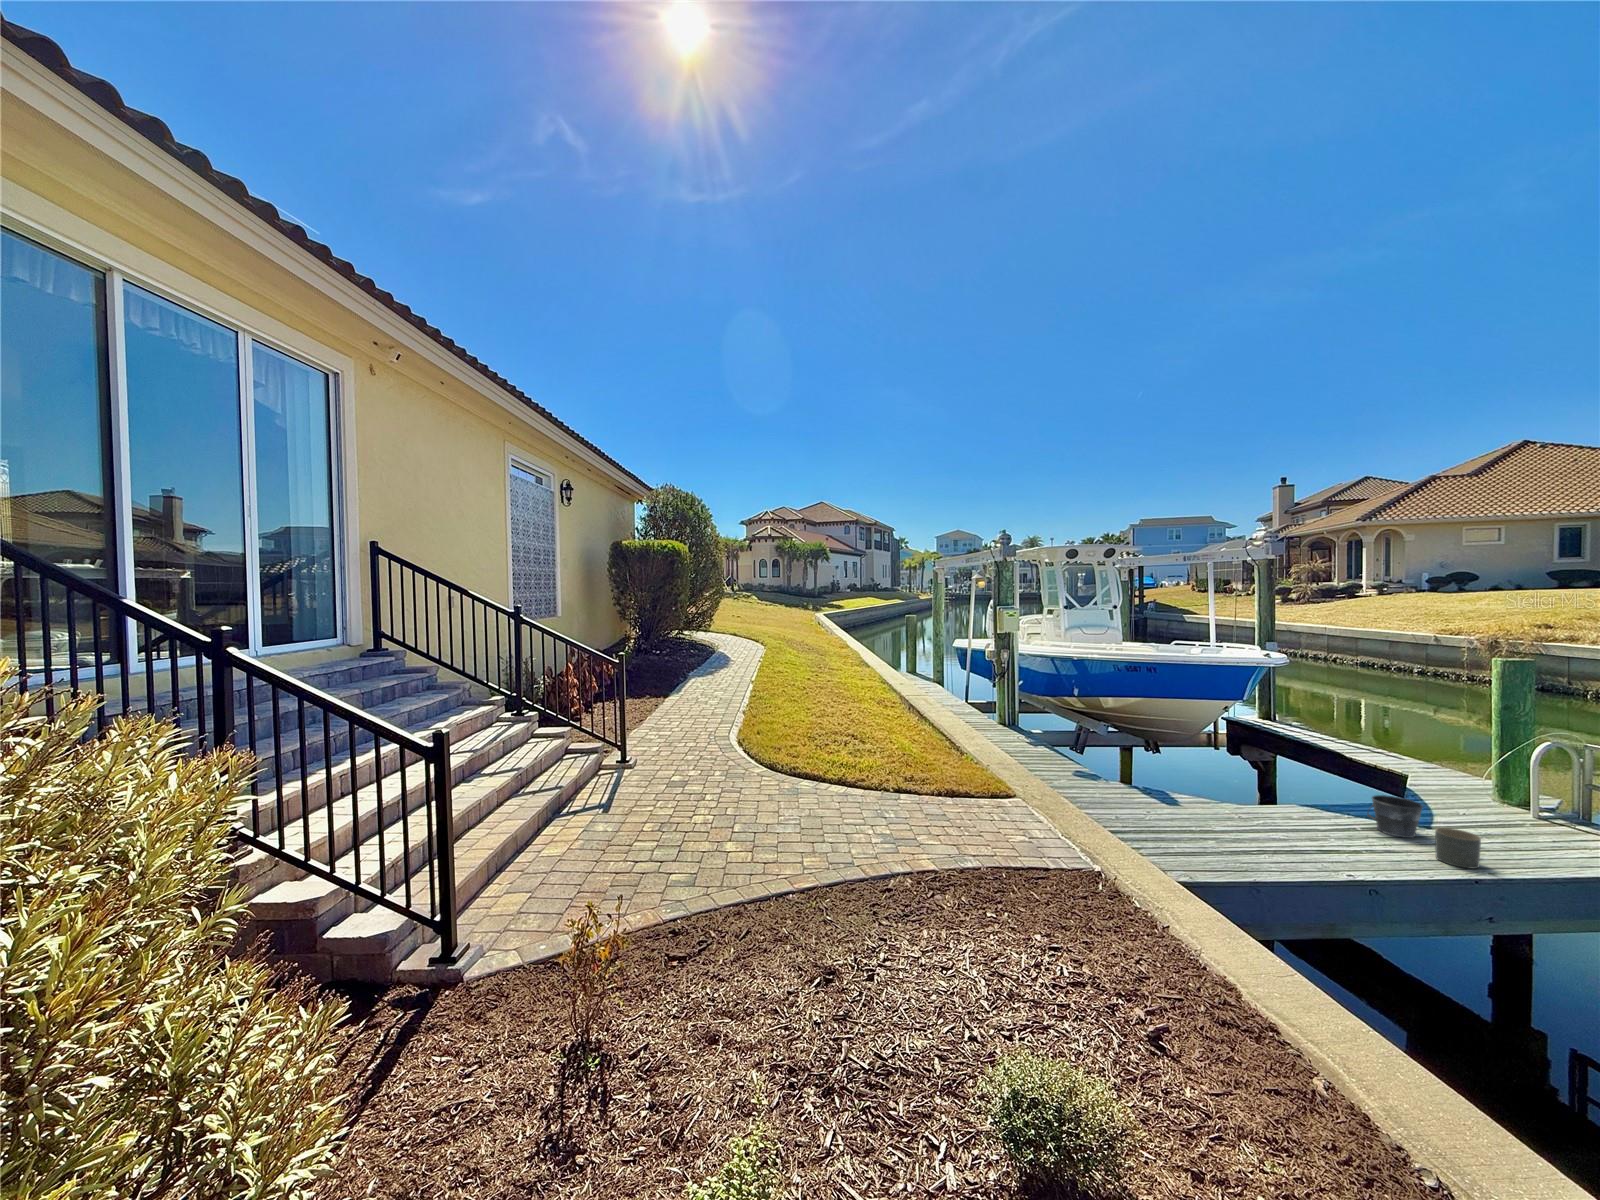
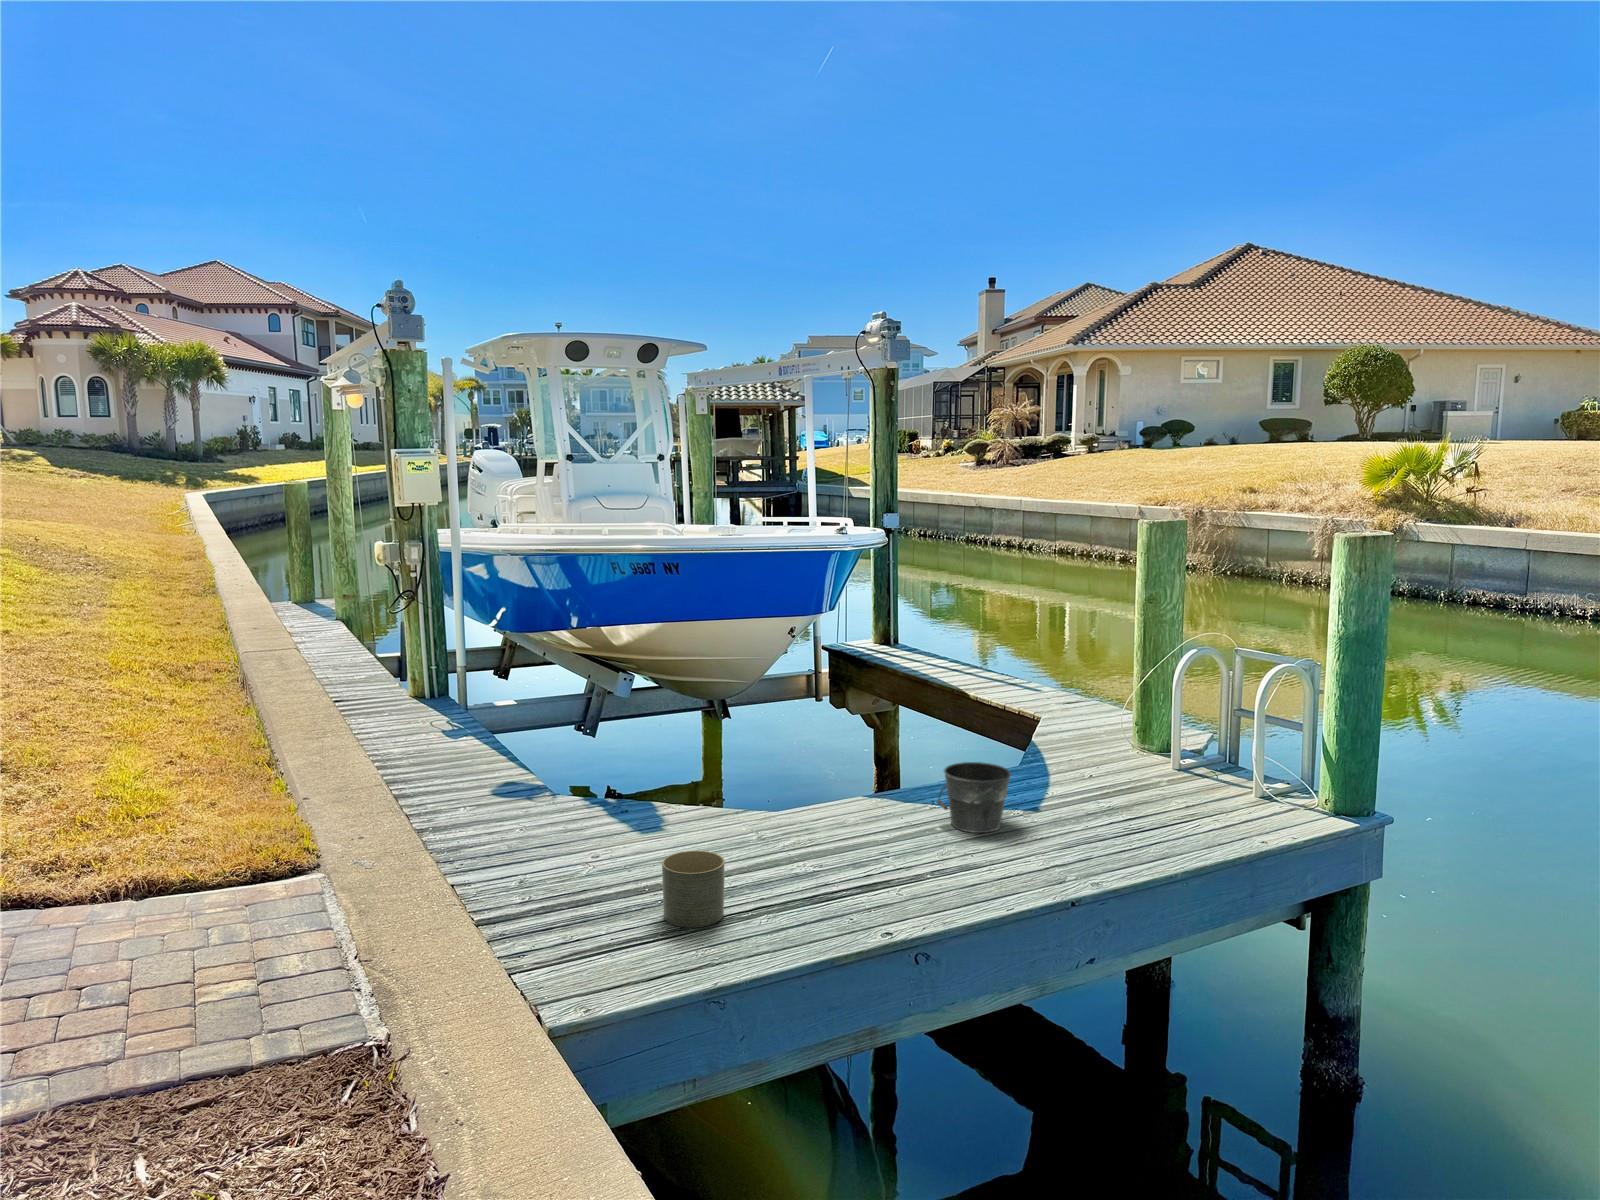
planter: present [1435,828,1481,869] -> present [662,851,725,928]

